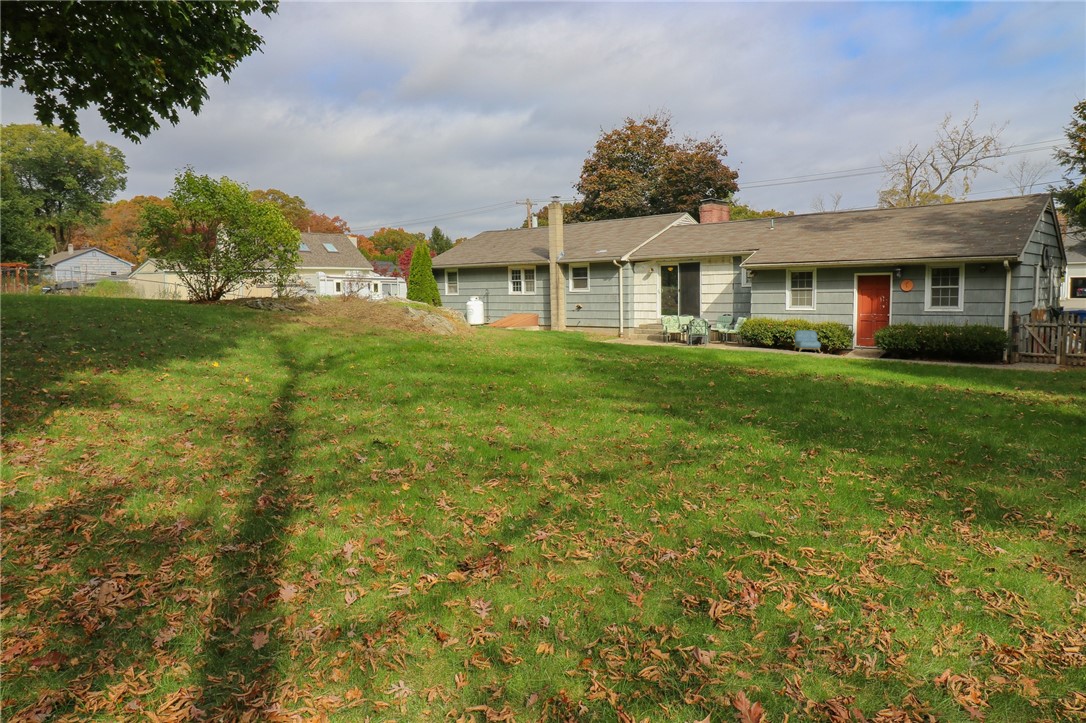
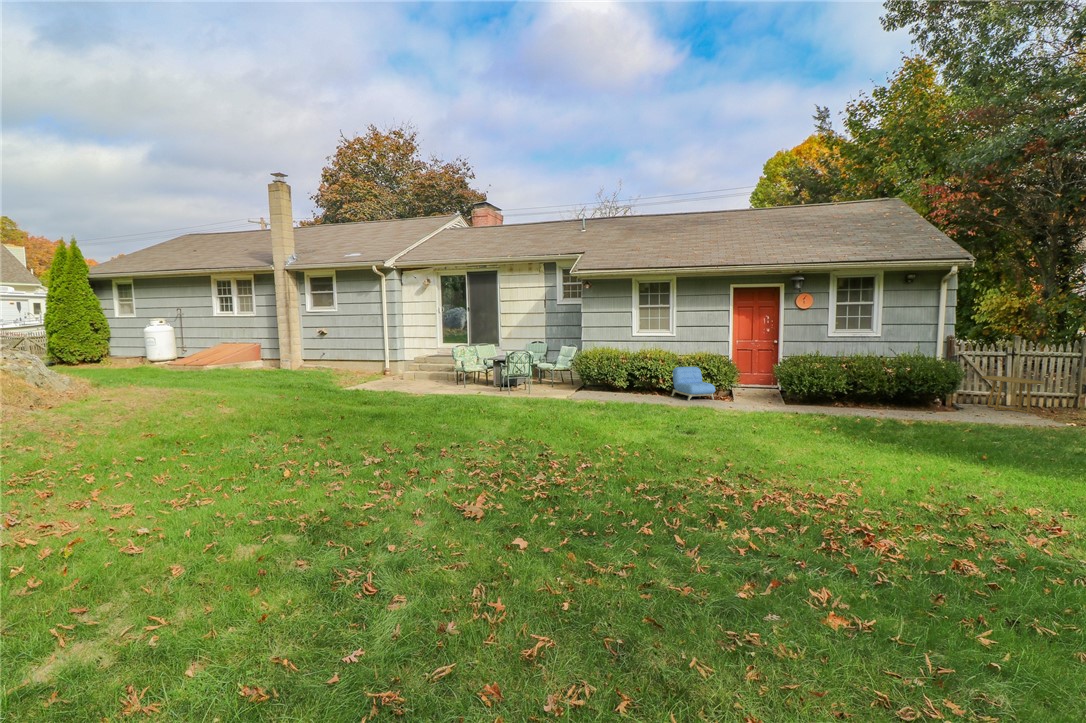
round table: none [1025,341,1066,367] -> present [982,376,1044,413]

